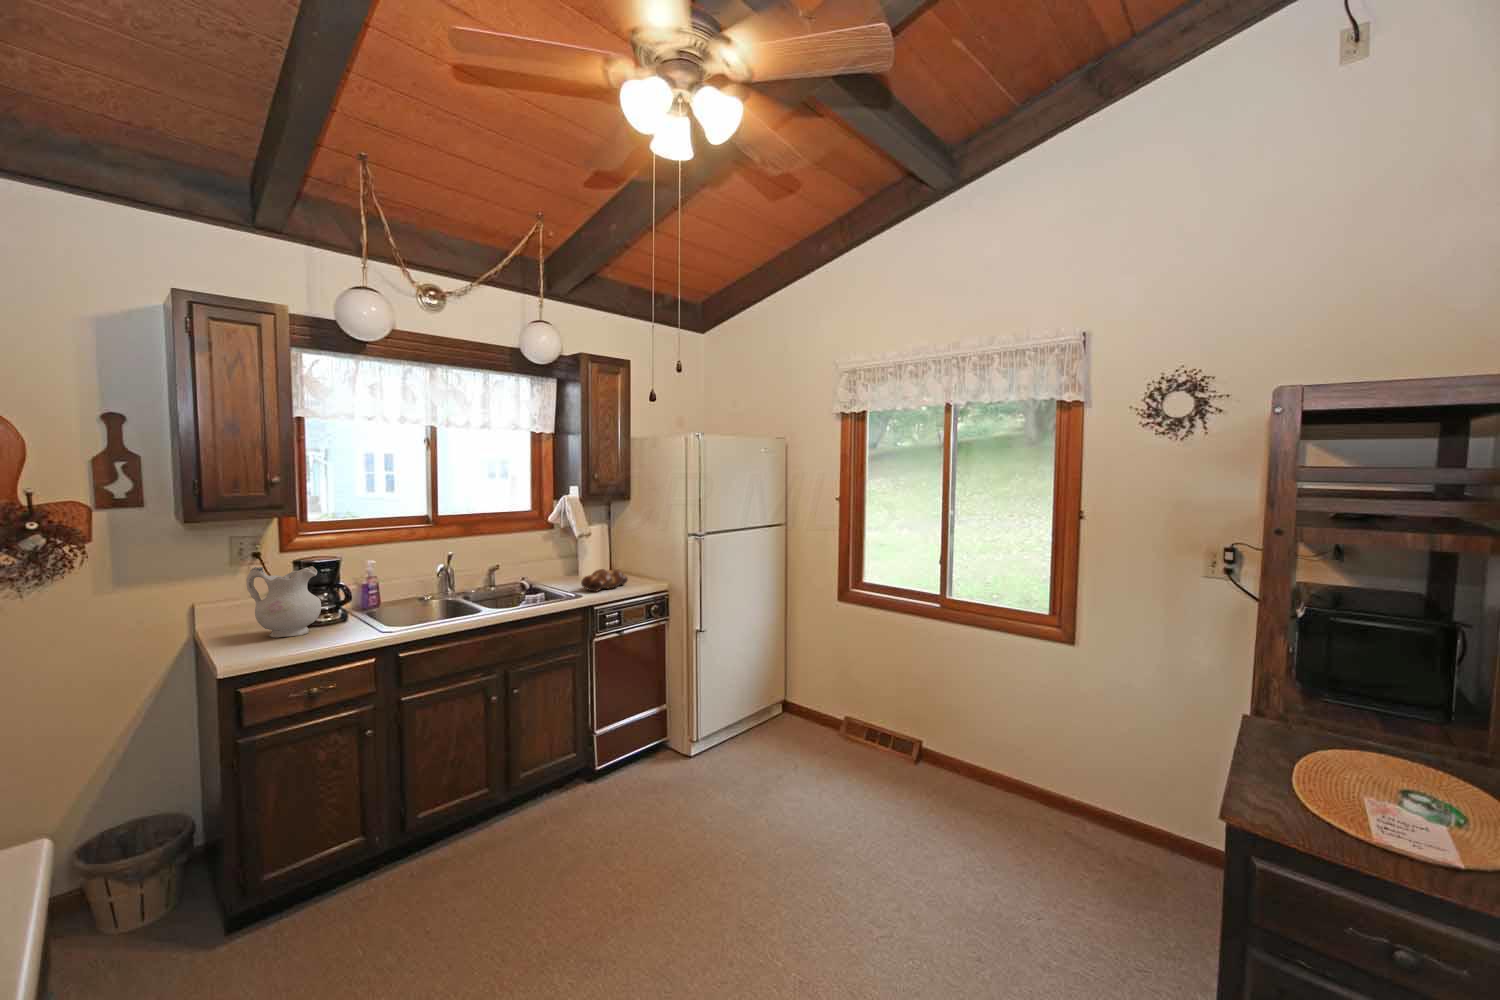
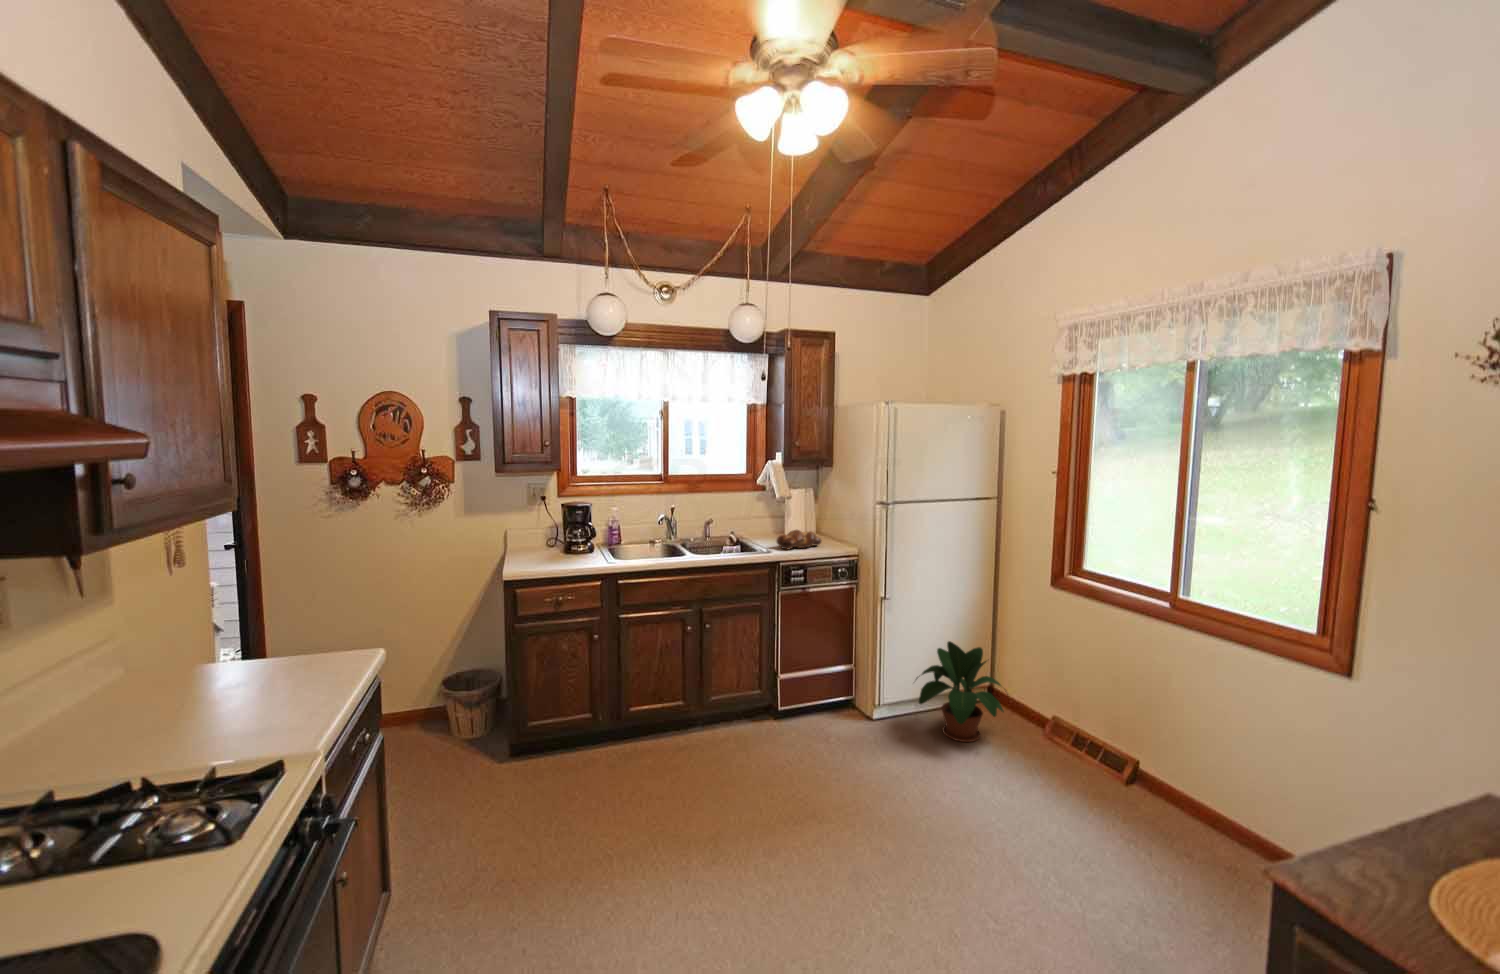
ceramic pitcher: present [246,566,321,638] -> none [531,507,575,559]
potted plant: none [728,664,812,760] -> present [919,641,1006,742]

